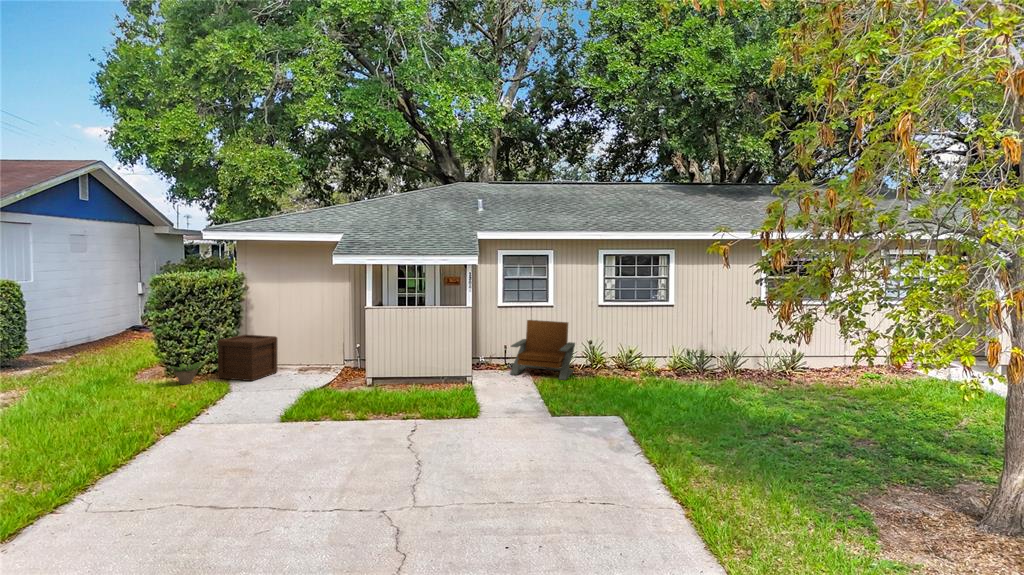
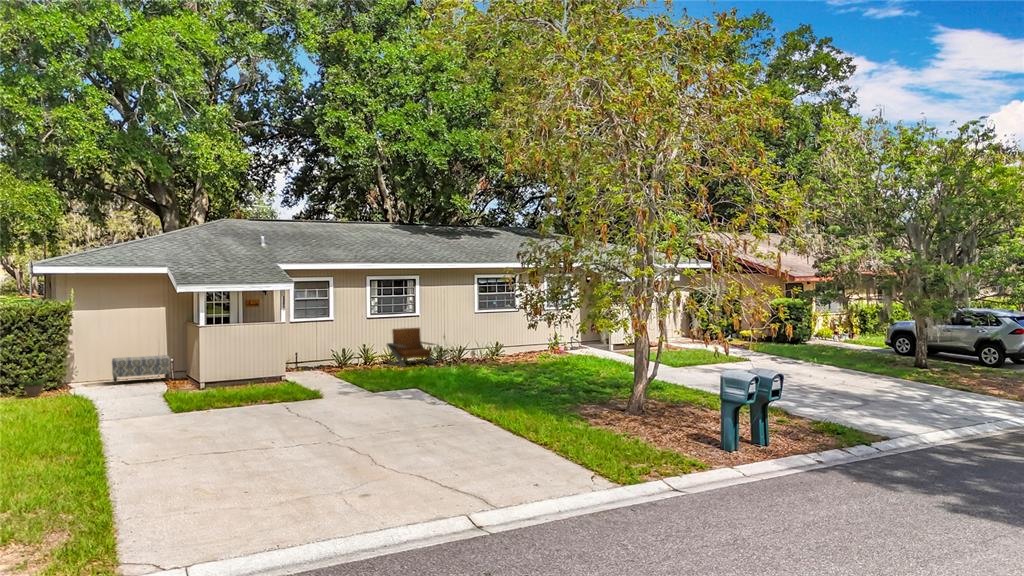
lounge chair: present [510,320,575,380] -> present [387,328,435,367]
wooden crate: present [217,335,278,381] -> none [57,355,106,391]
bench: none [282,340,352,374] -> present [112,355,170,385]

